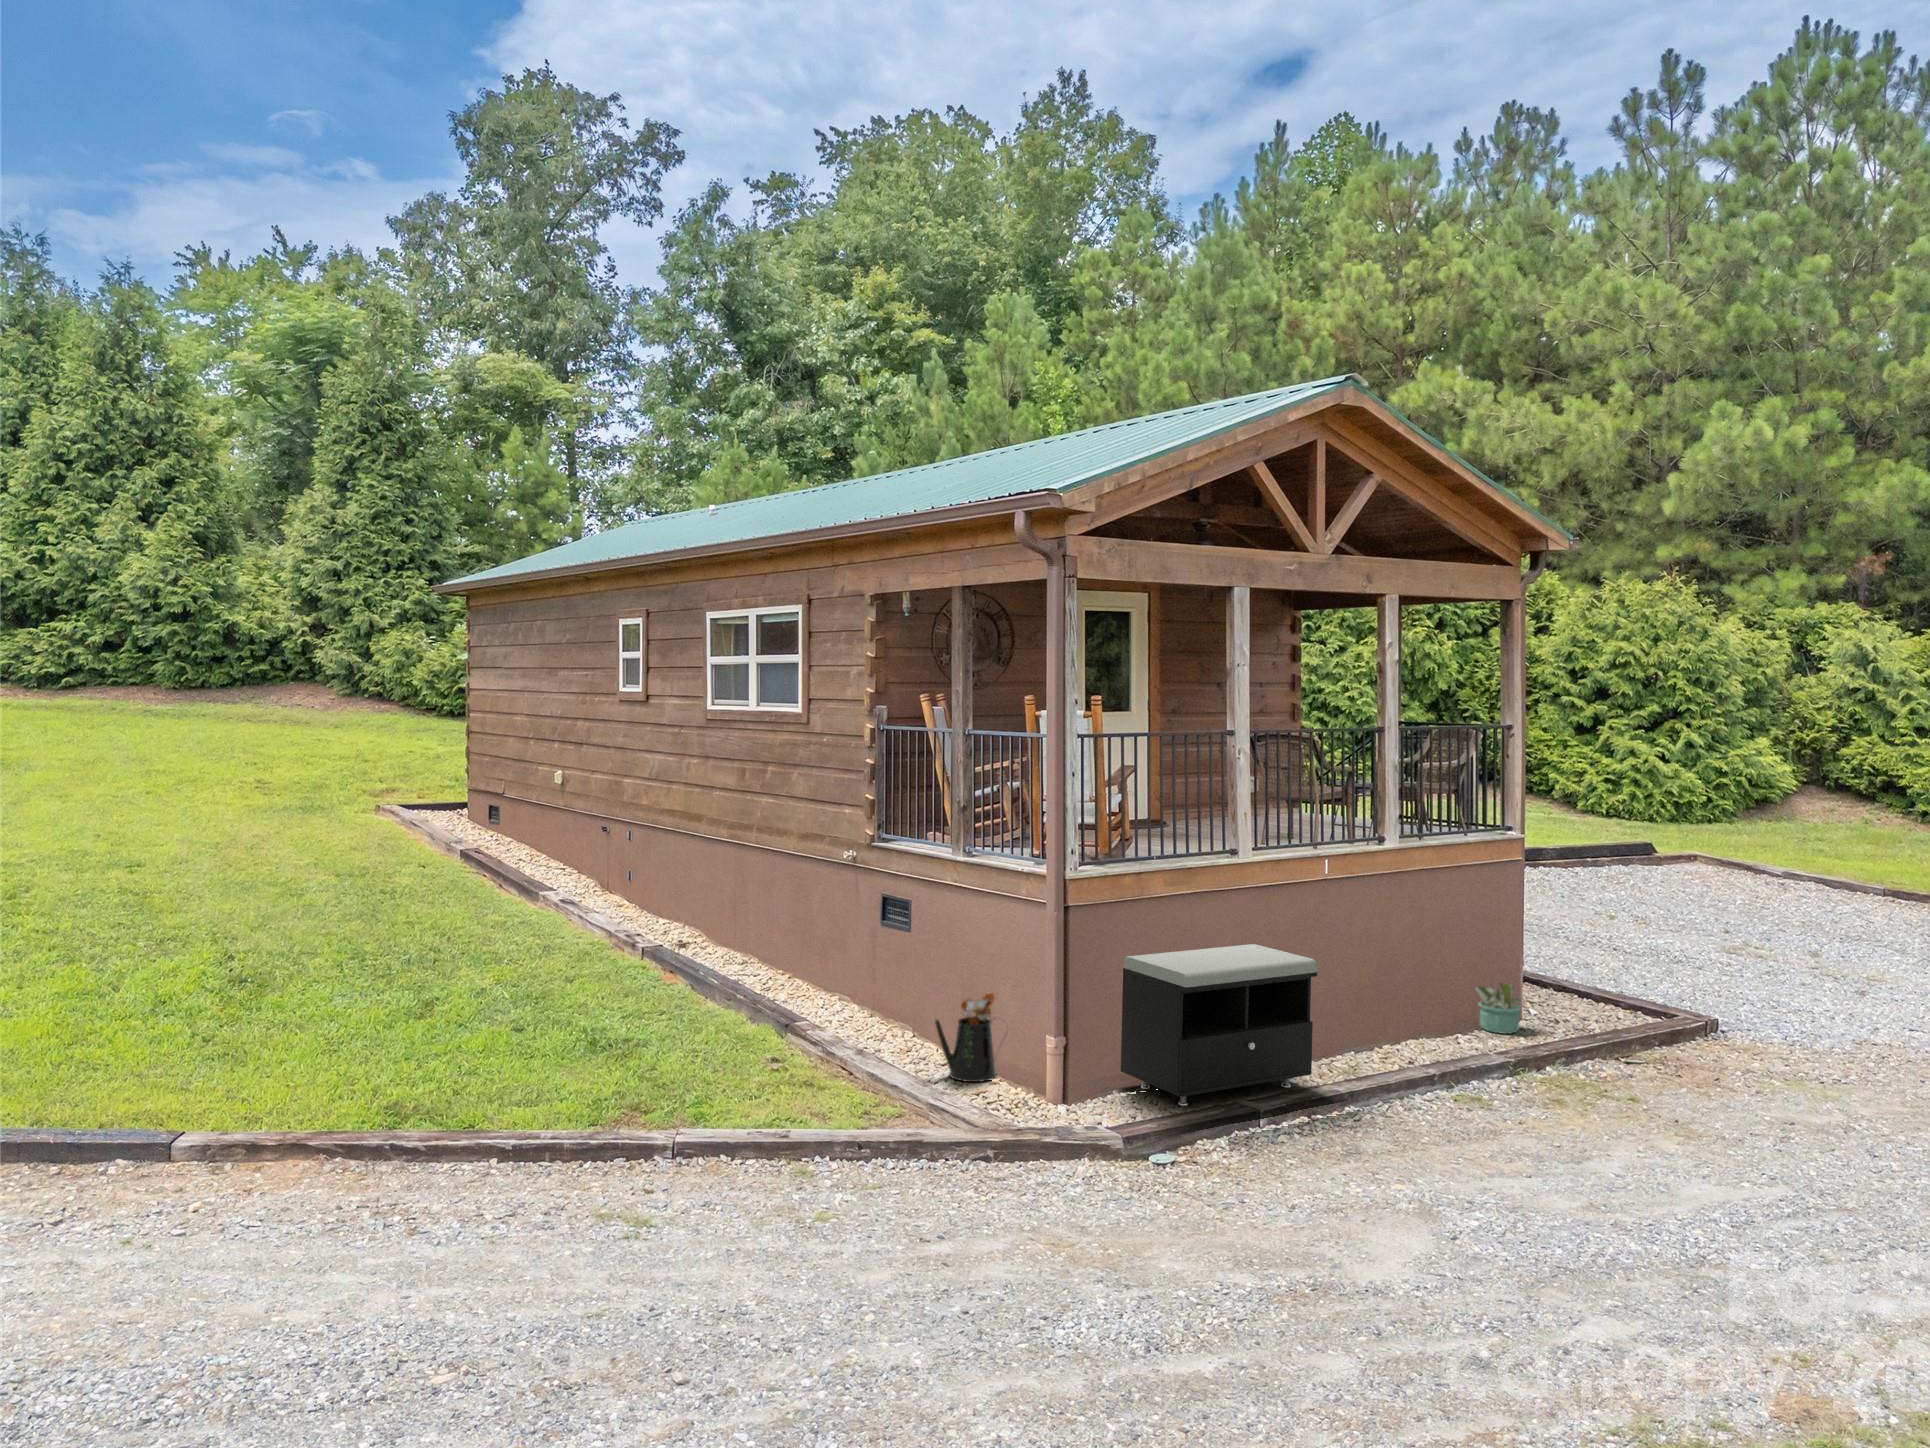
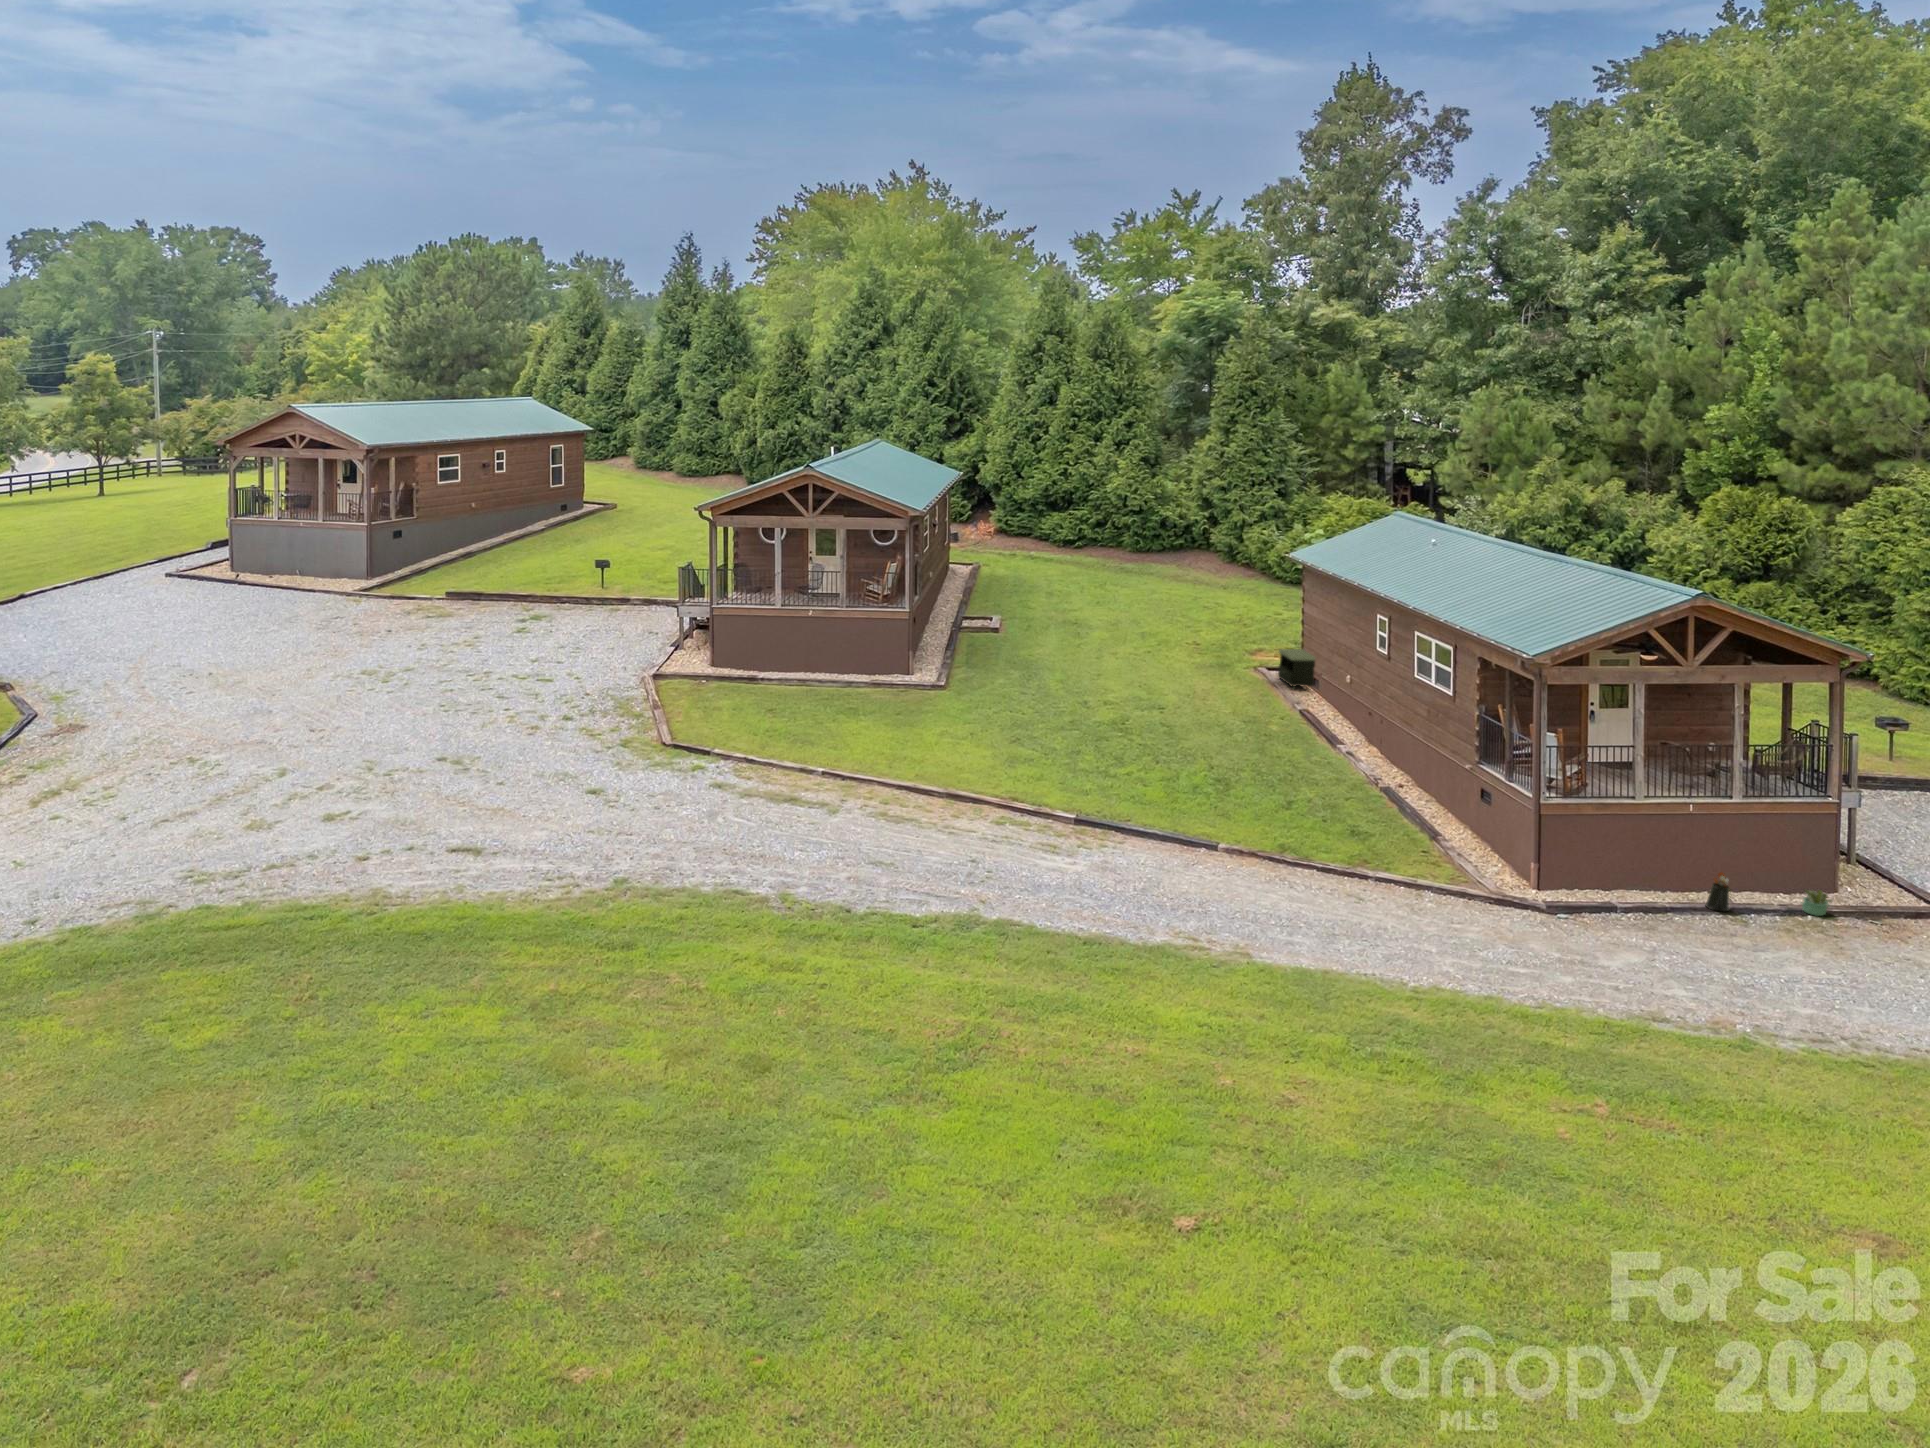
storage bench: present [1121,944,1317,1106] -> present [1278,649,1315,688]
watering can: present [935,993,1004,1082] -> present [1706,872,1731,911]

